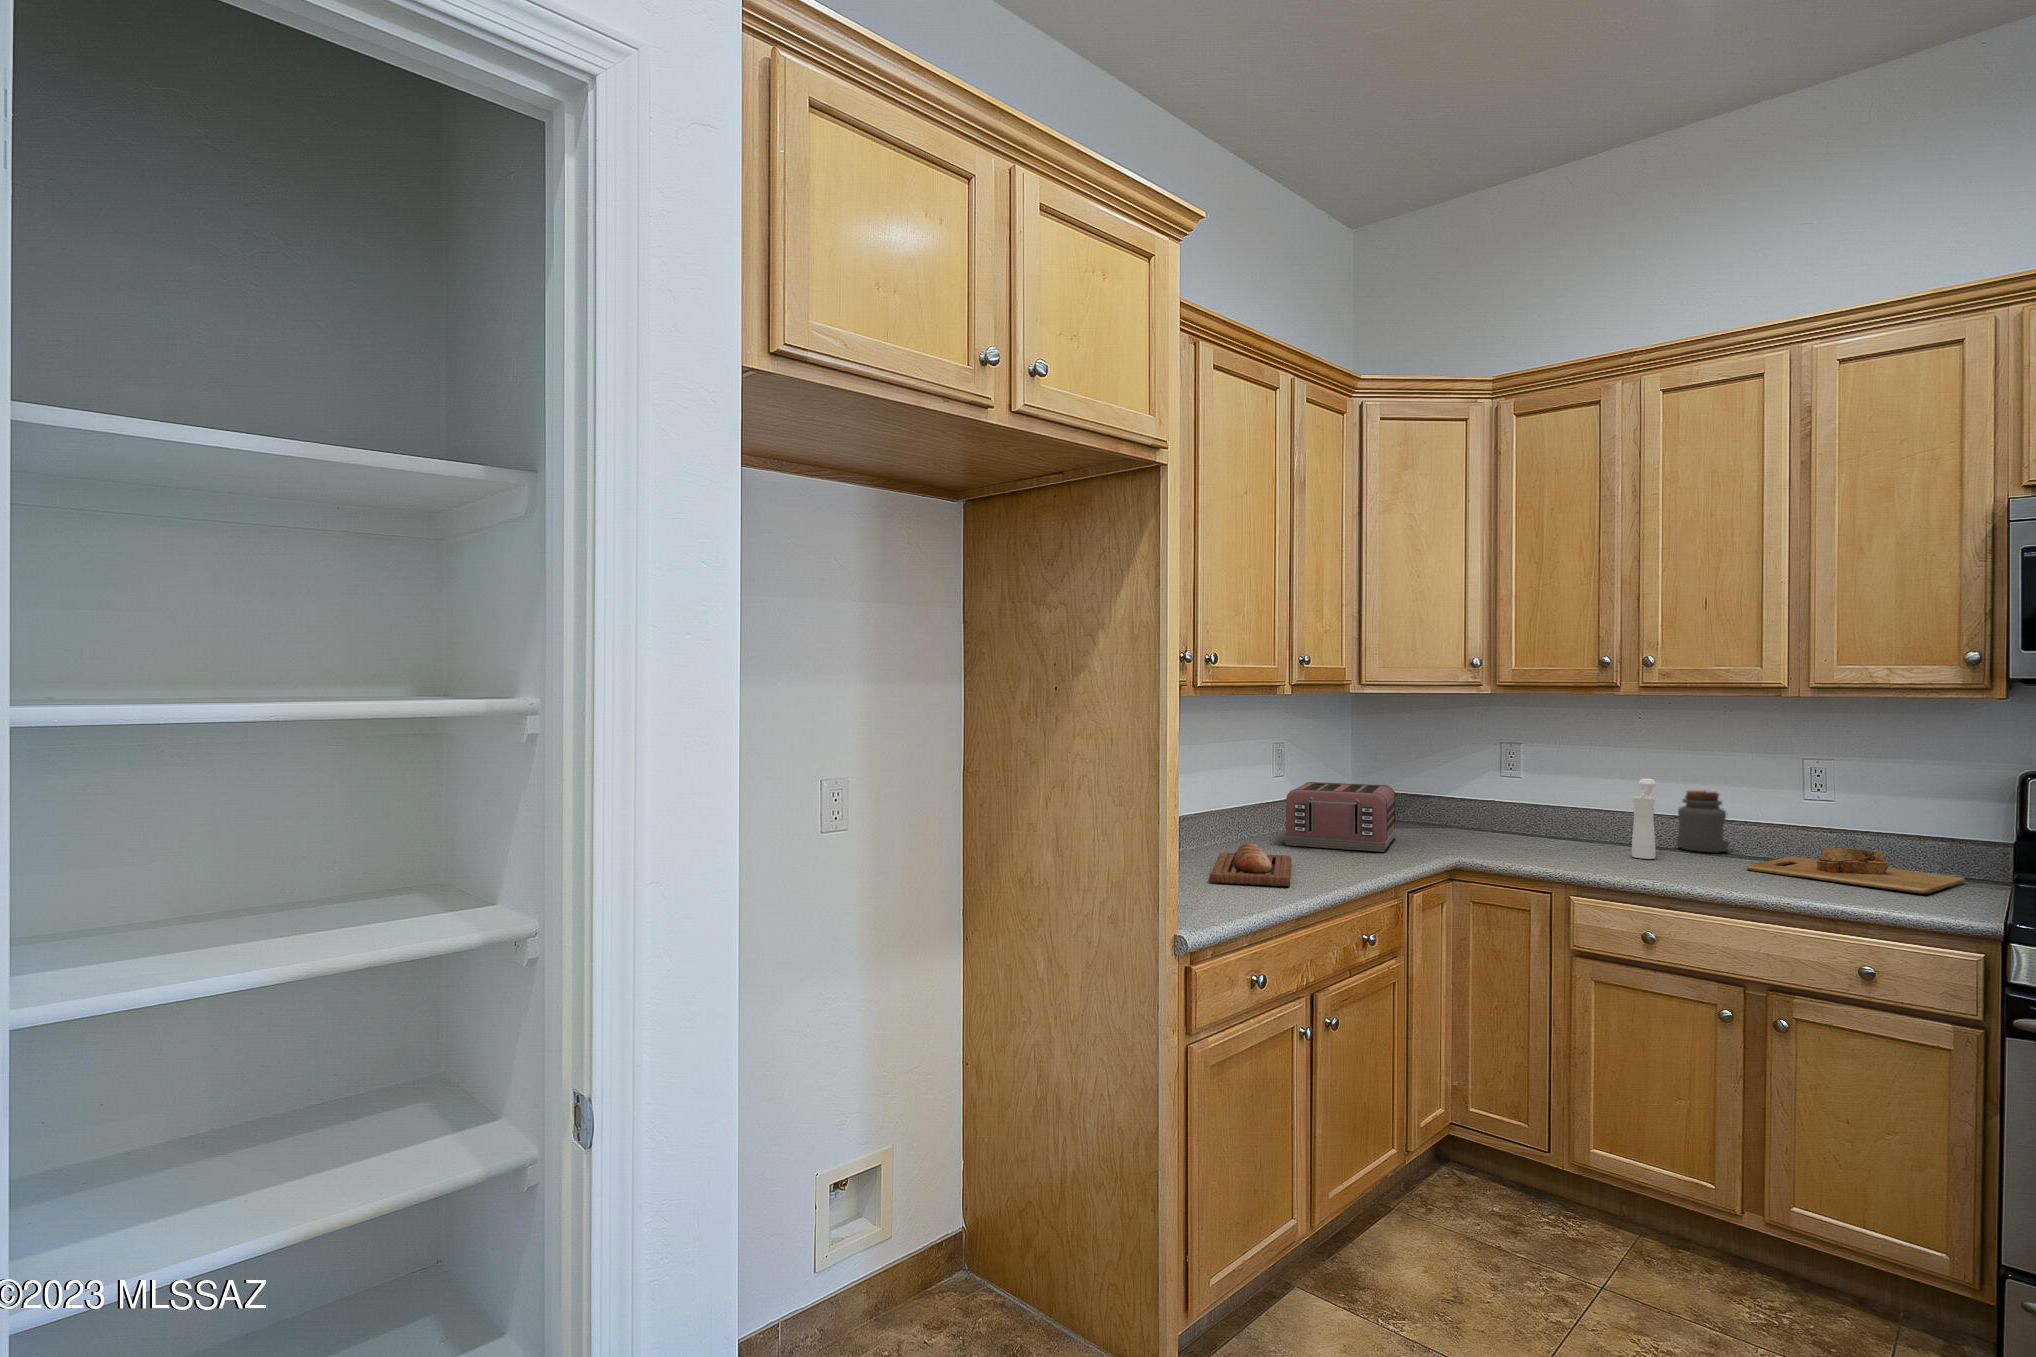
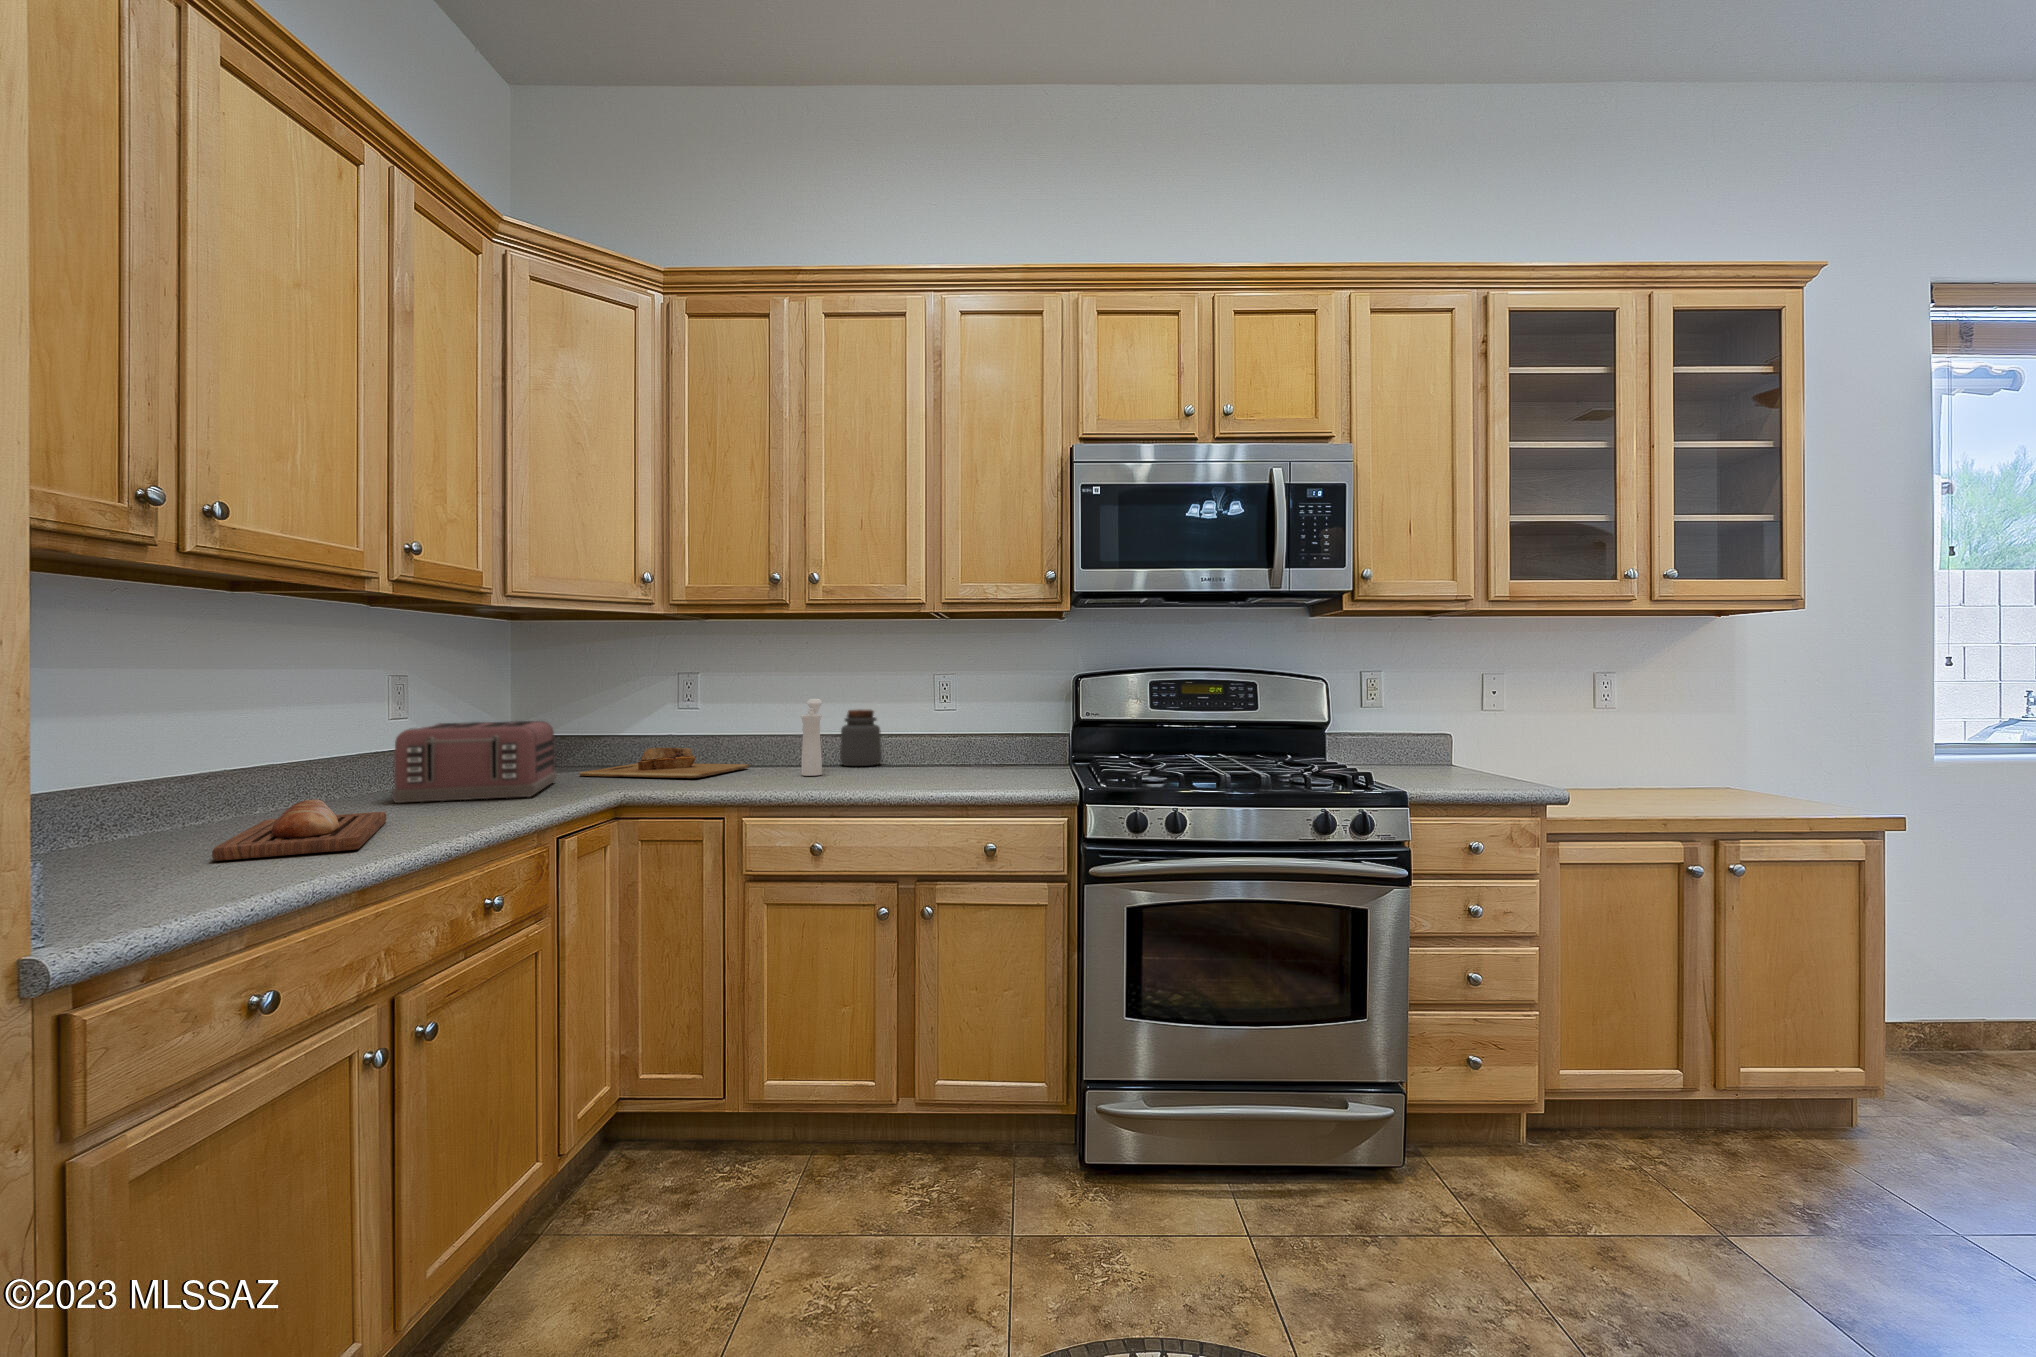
cutting board: present [1747,848,1965,894] -> present [580,747,749,778]

